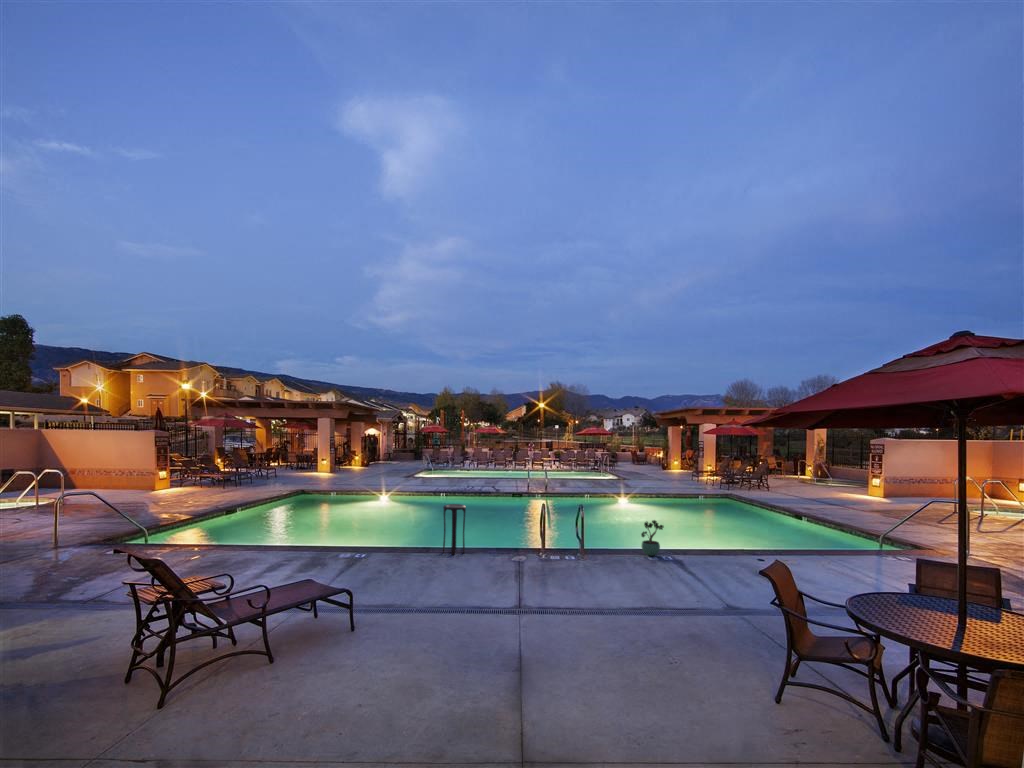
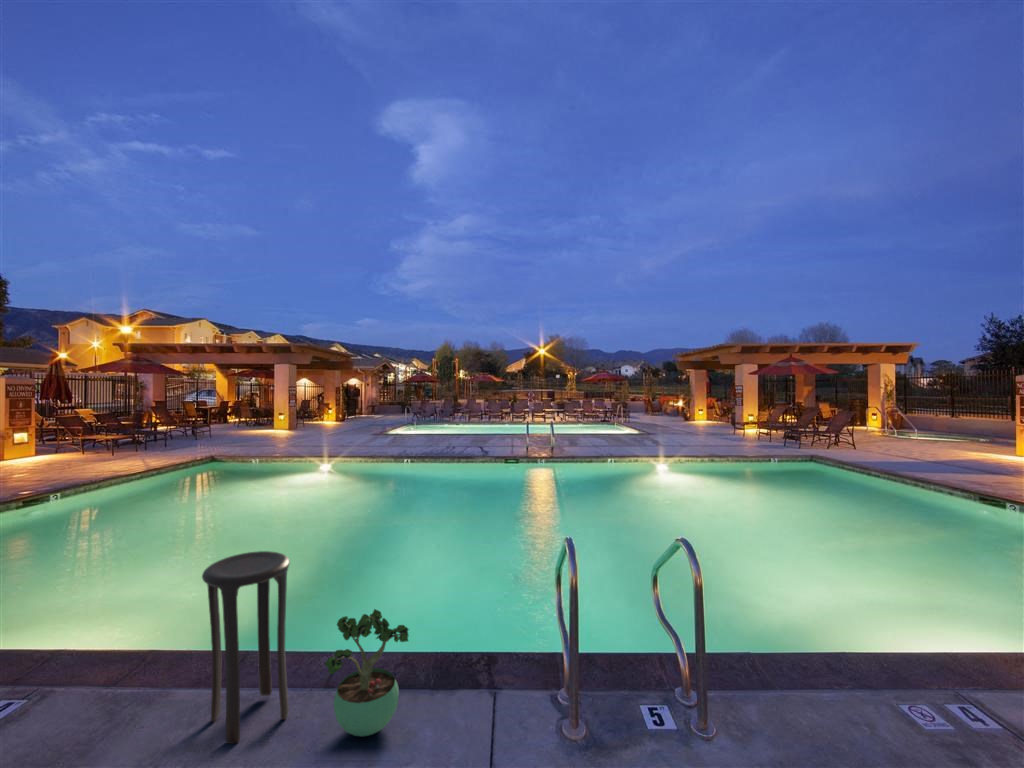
potted plant: present [641,520,664,556] -> present [324,609,409,737]

